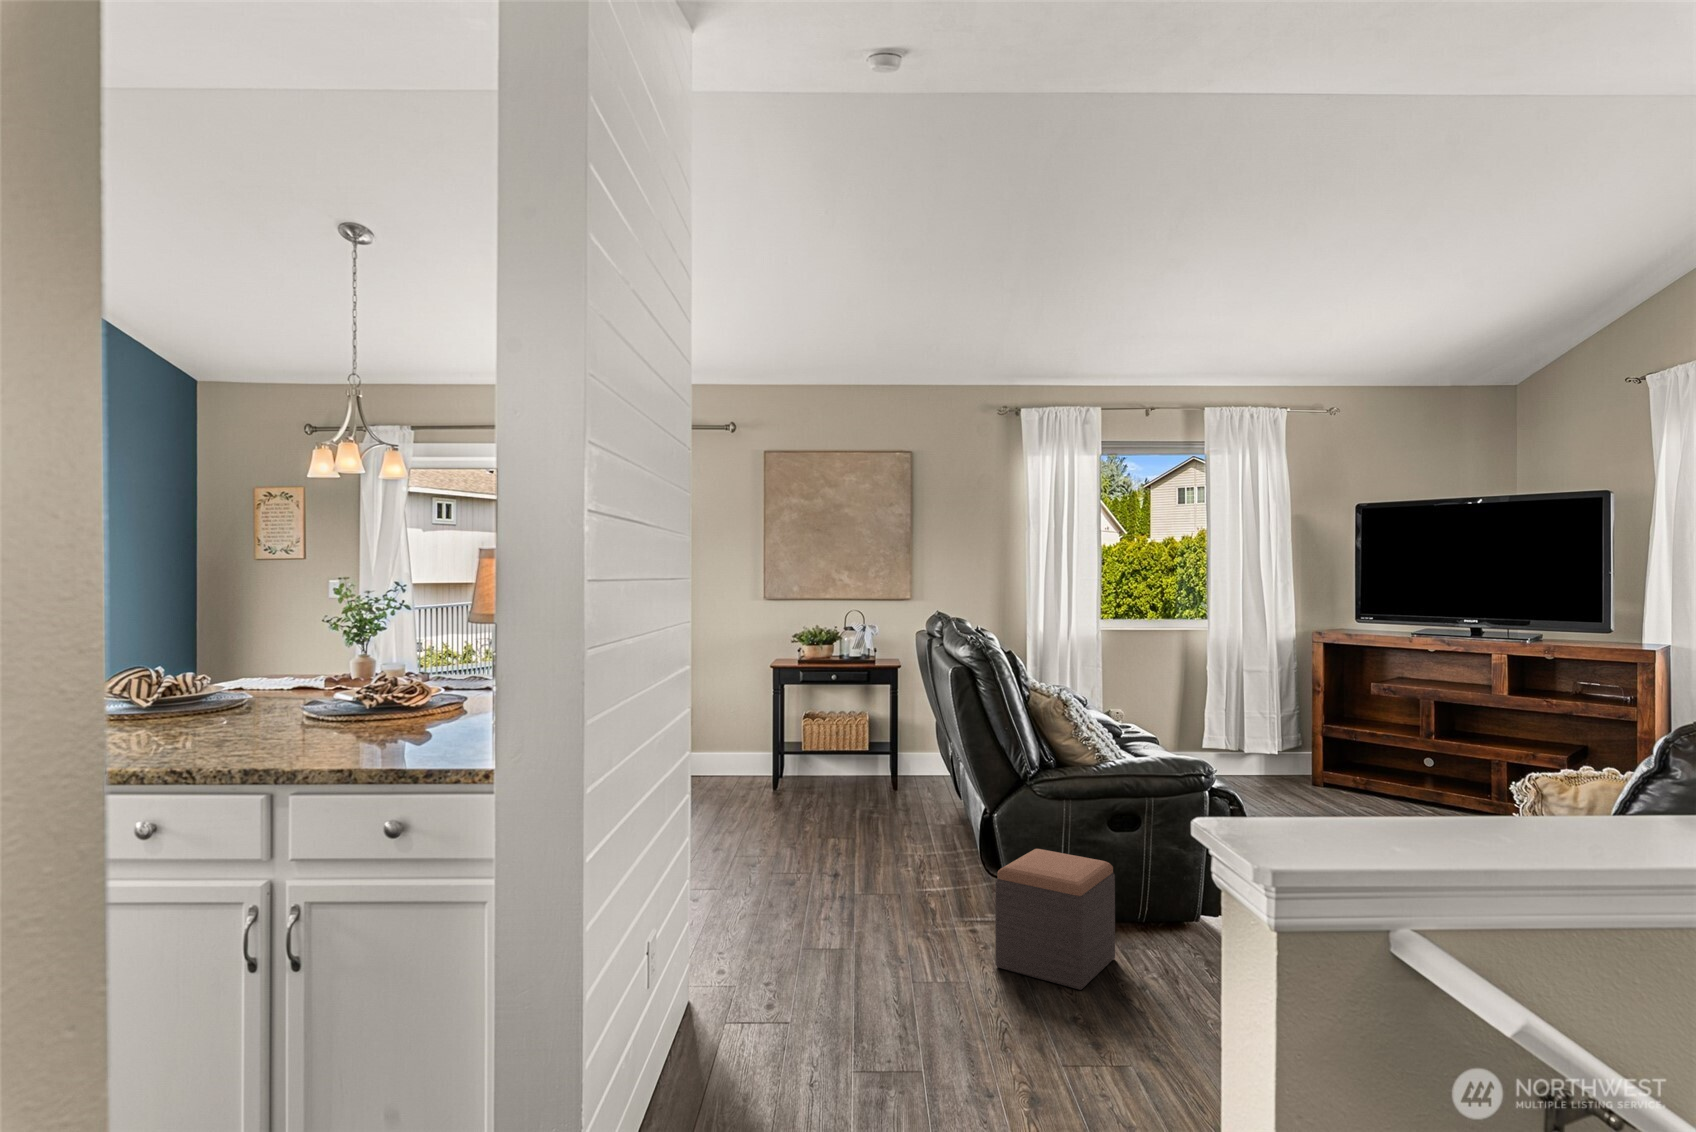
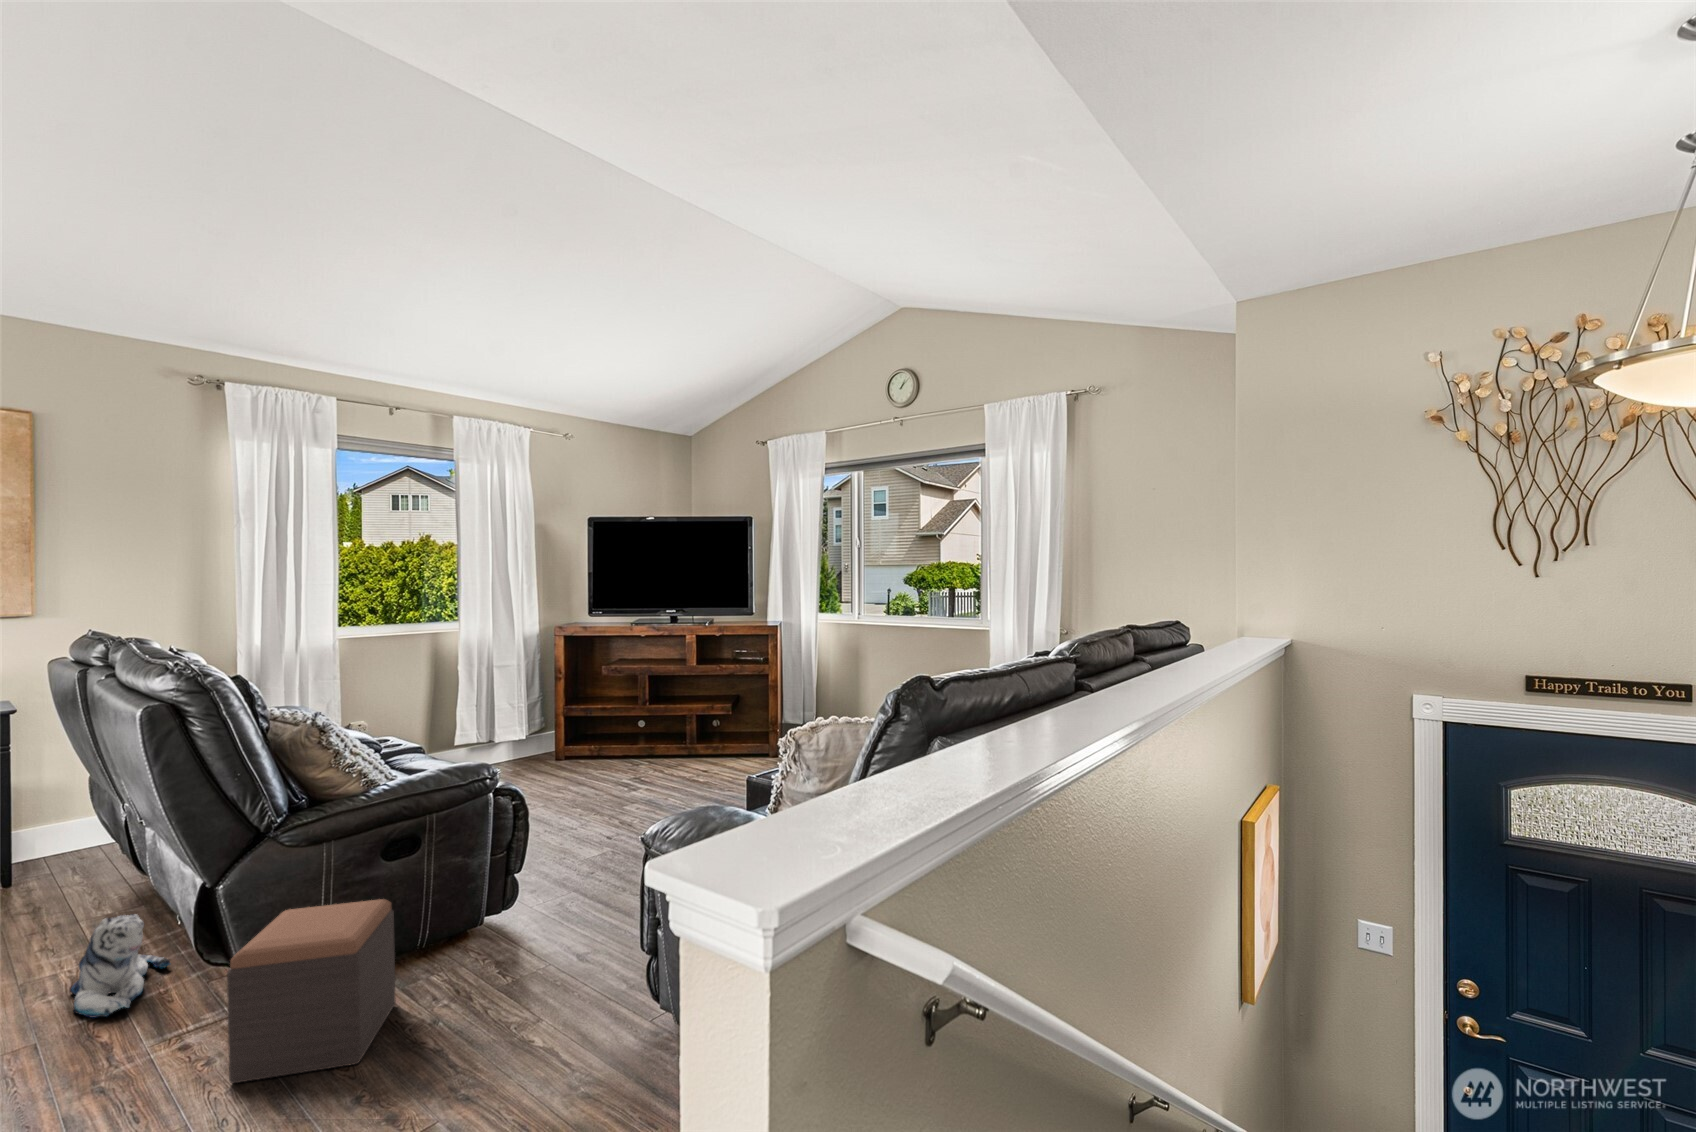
plush toy: none [911,824,968,895] -> present [70,914,171,1018]

